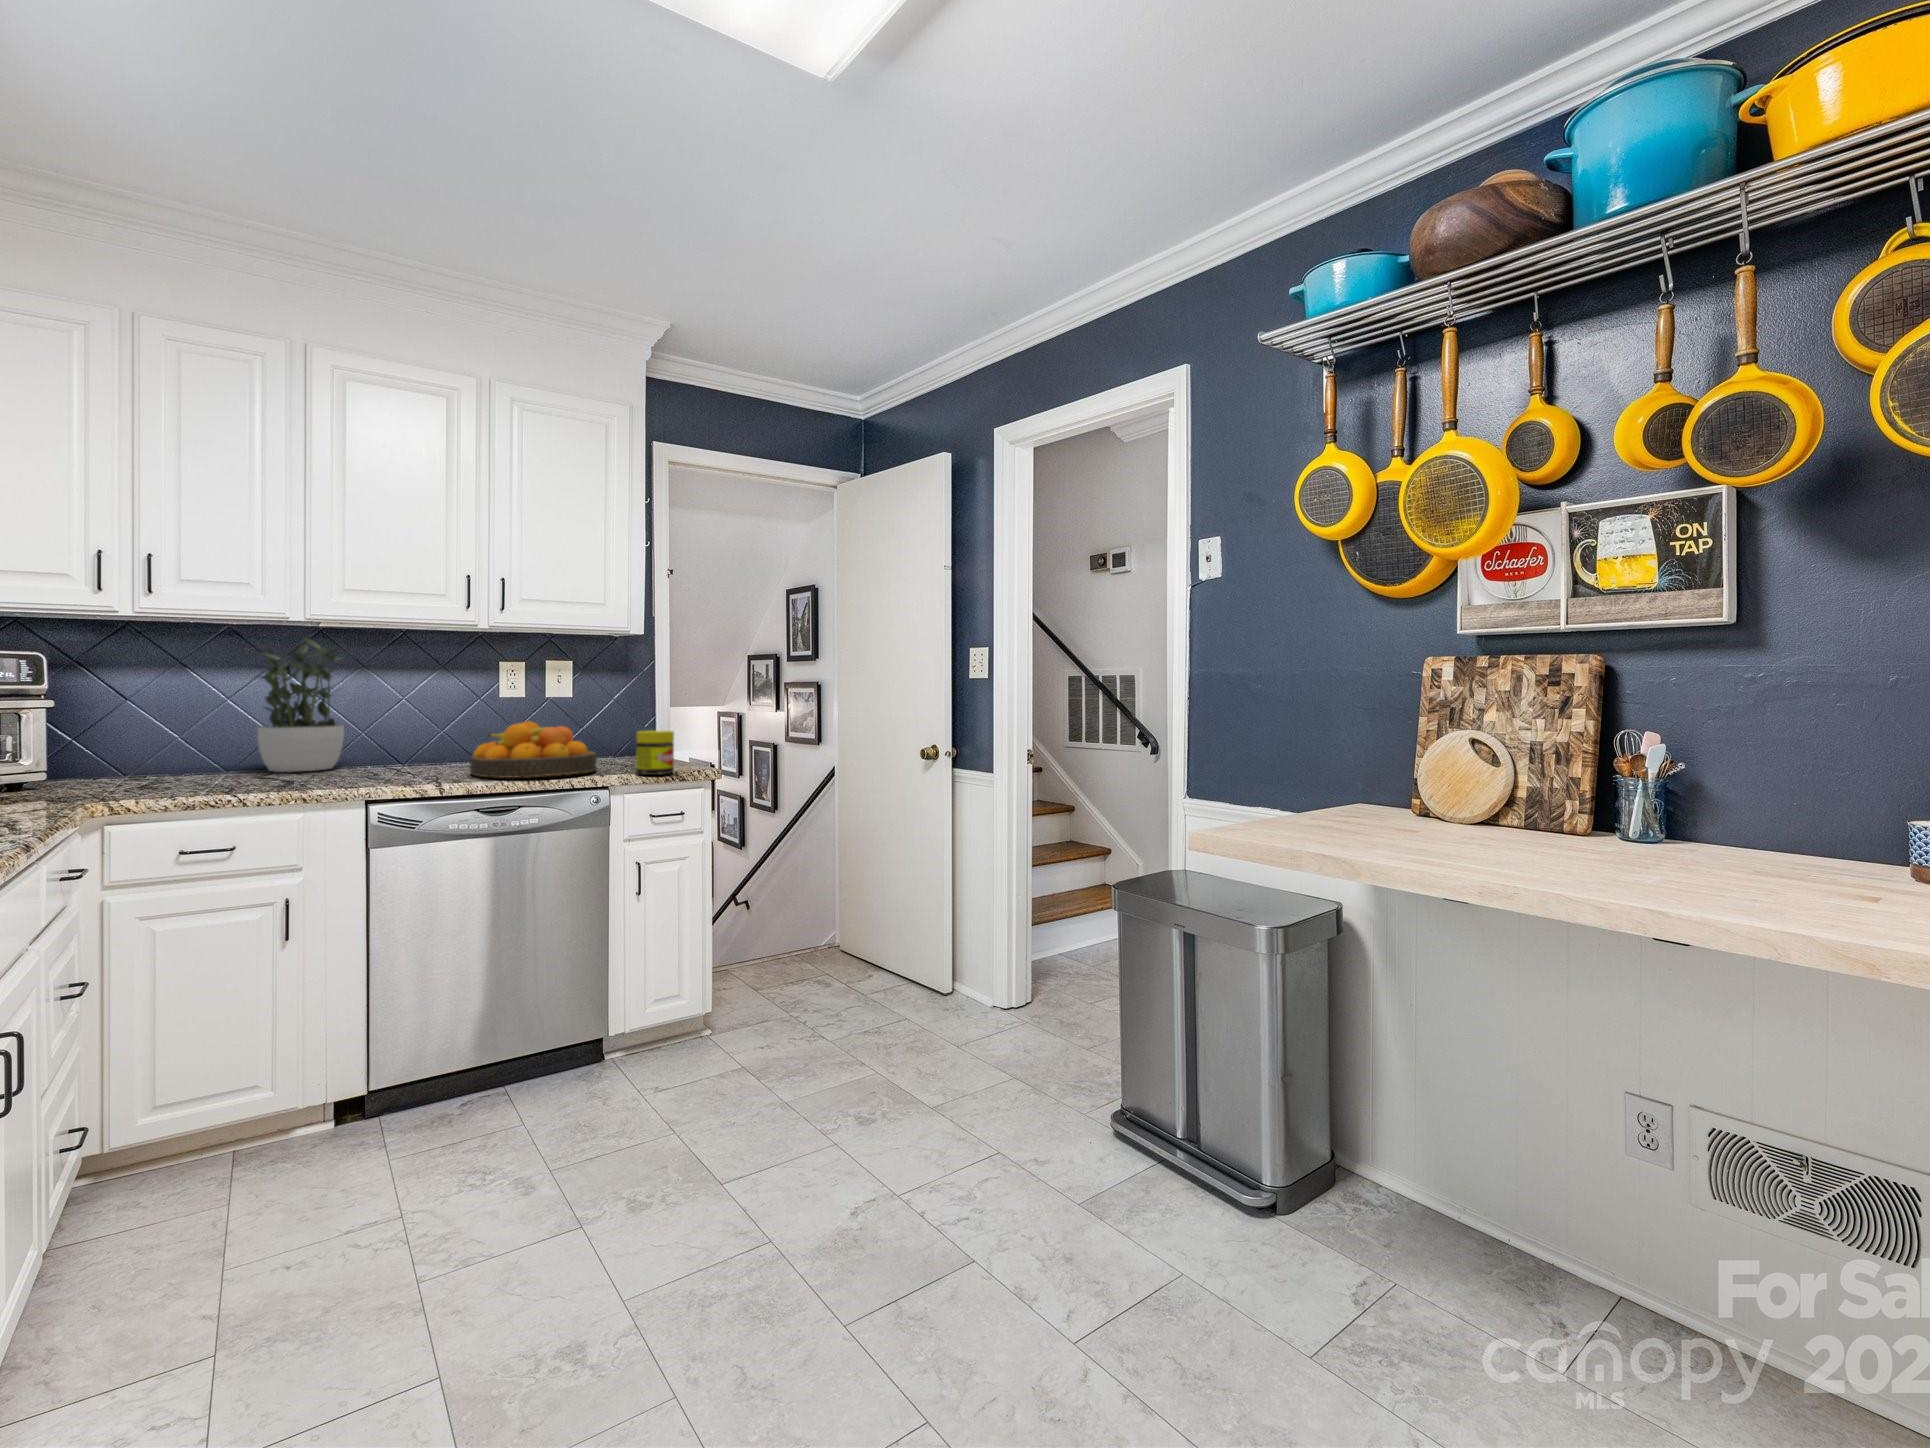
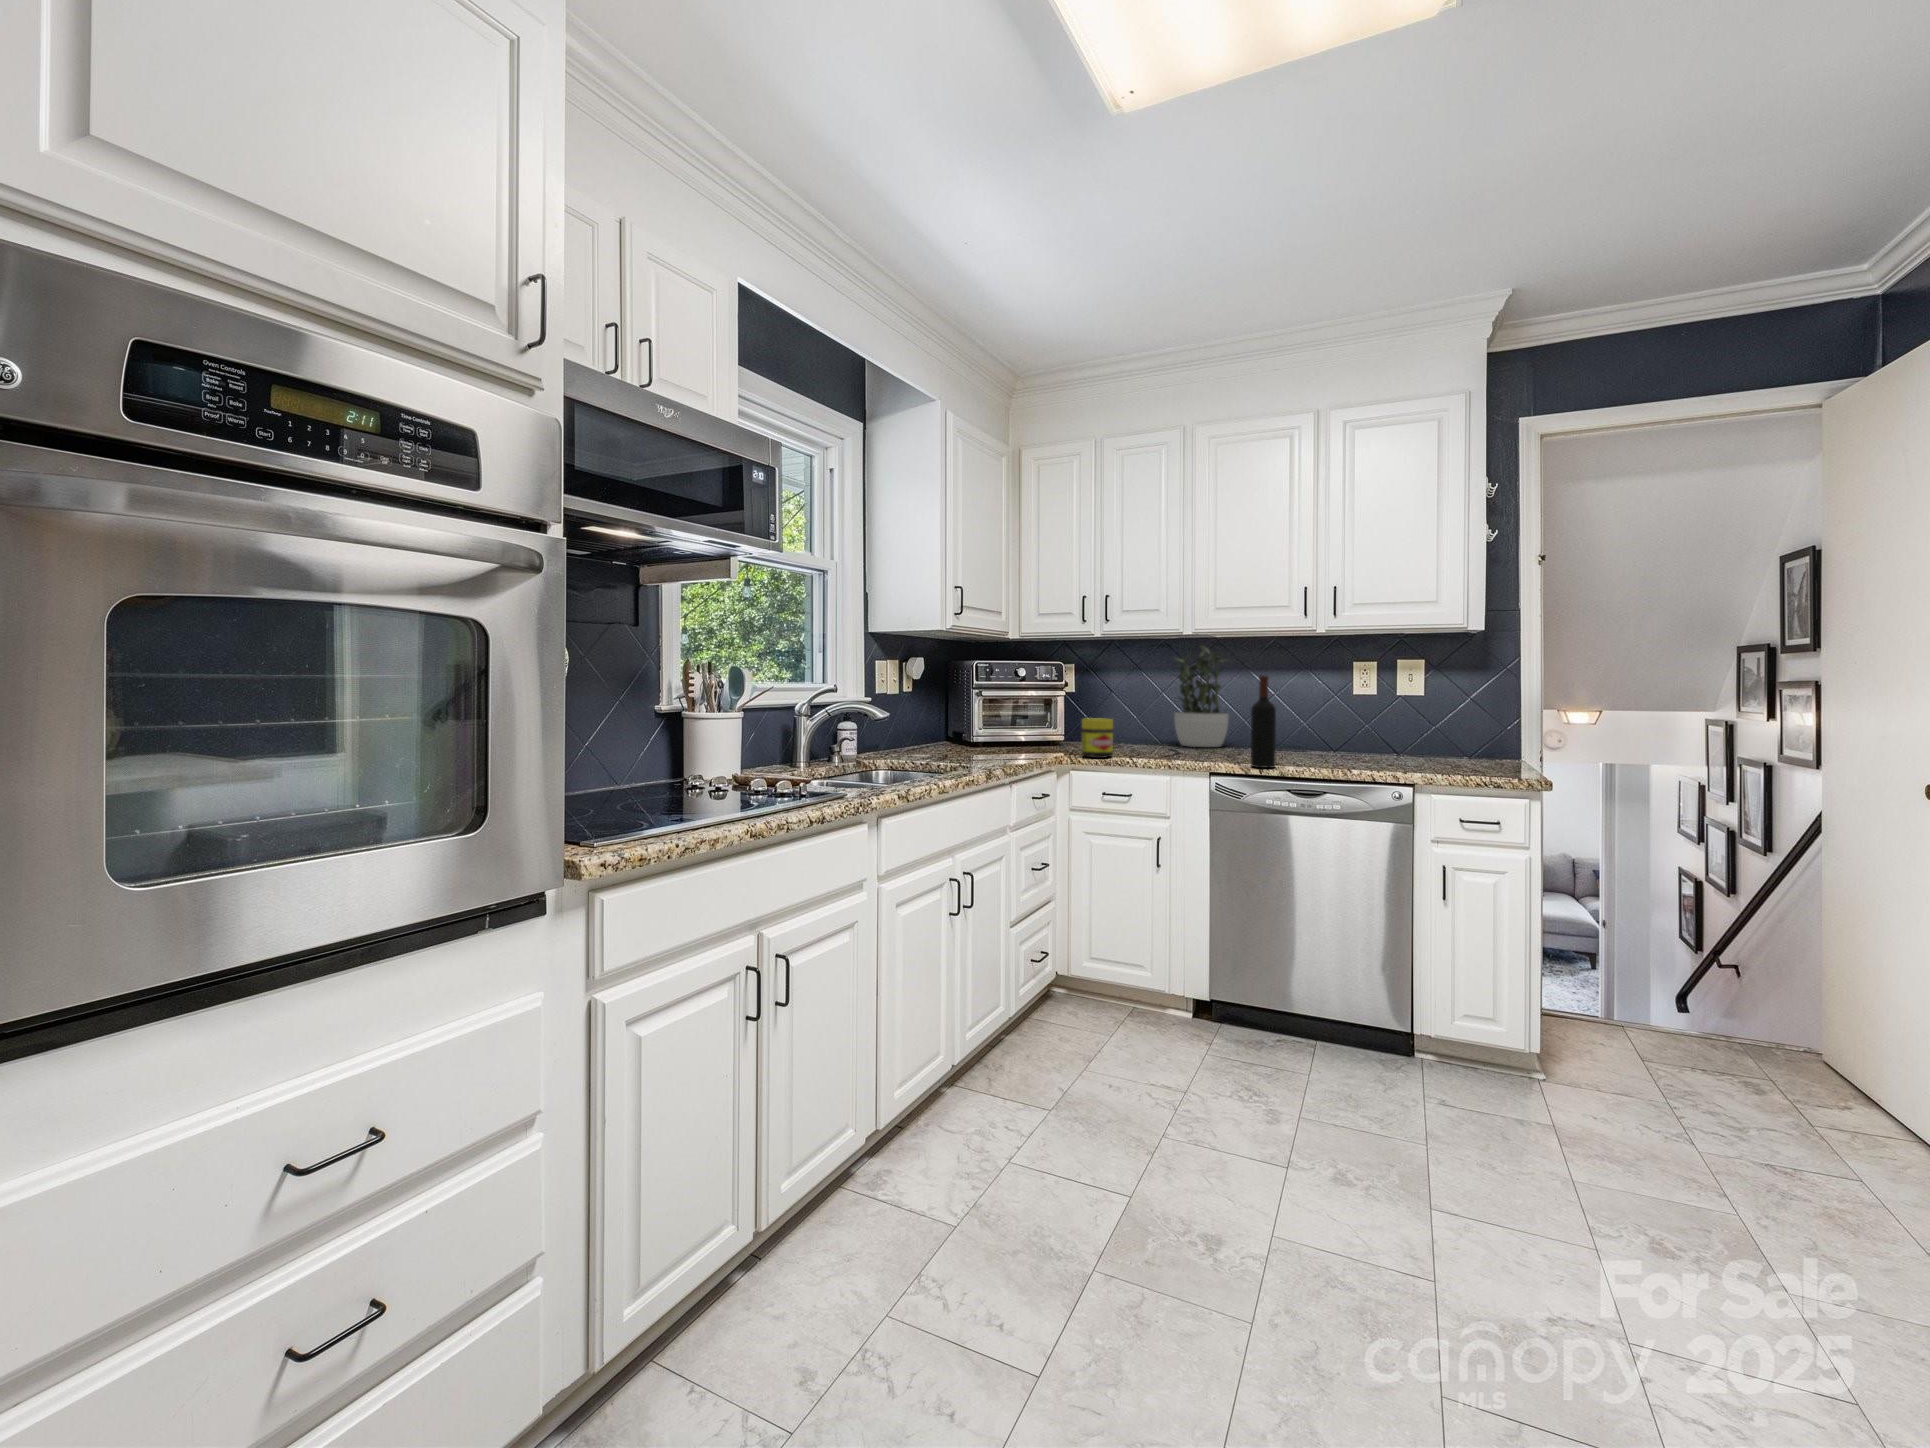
wine bottle: none [424,678,456,788] -> present [1251,675,1276,768]
fruit bowl: present [470,721,597,778] -> none [1301,716,1417,769]
jar: present [636,731,674,775] -> present [1081,719,1113,758]

